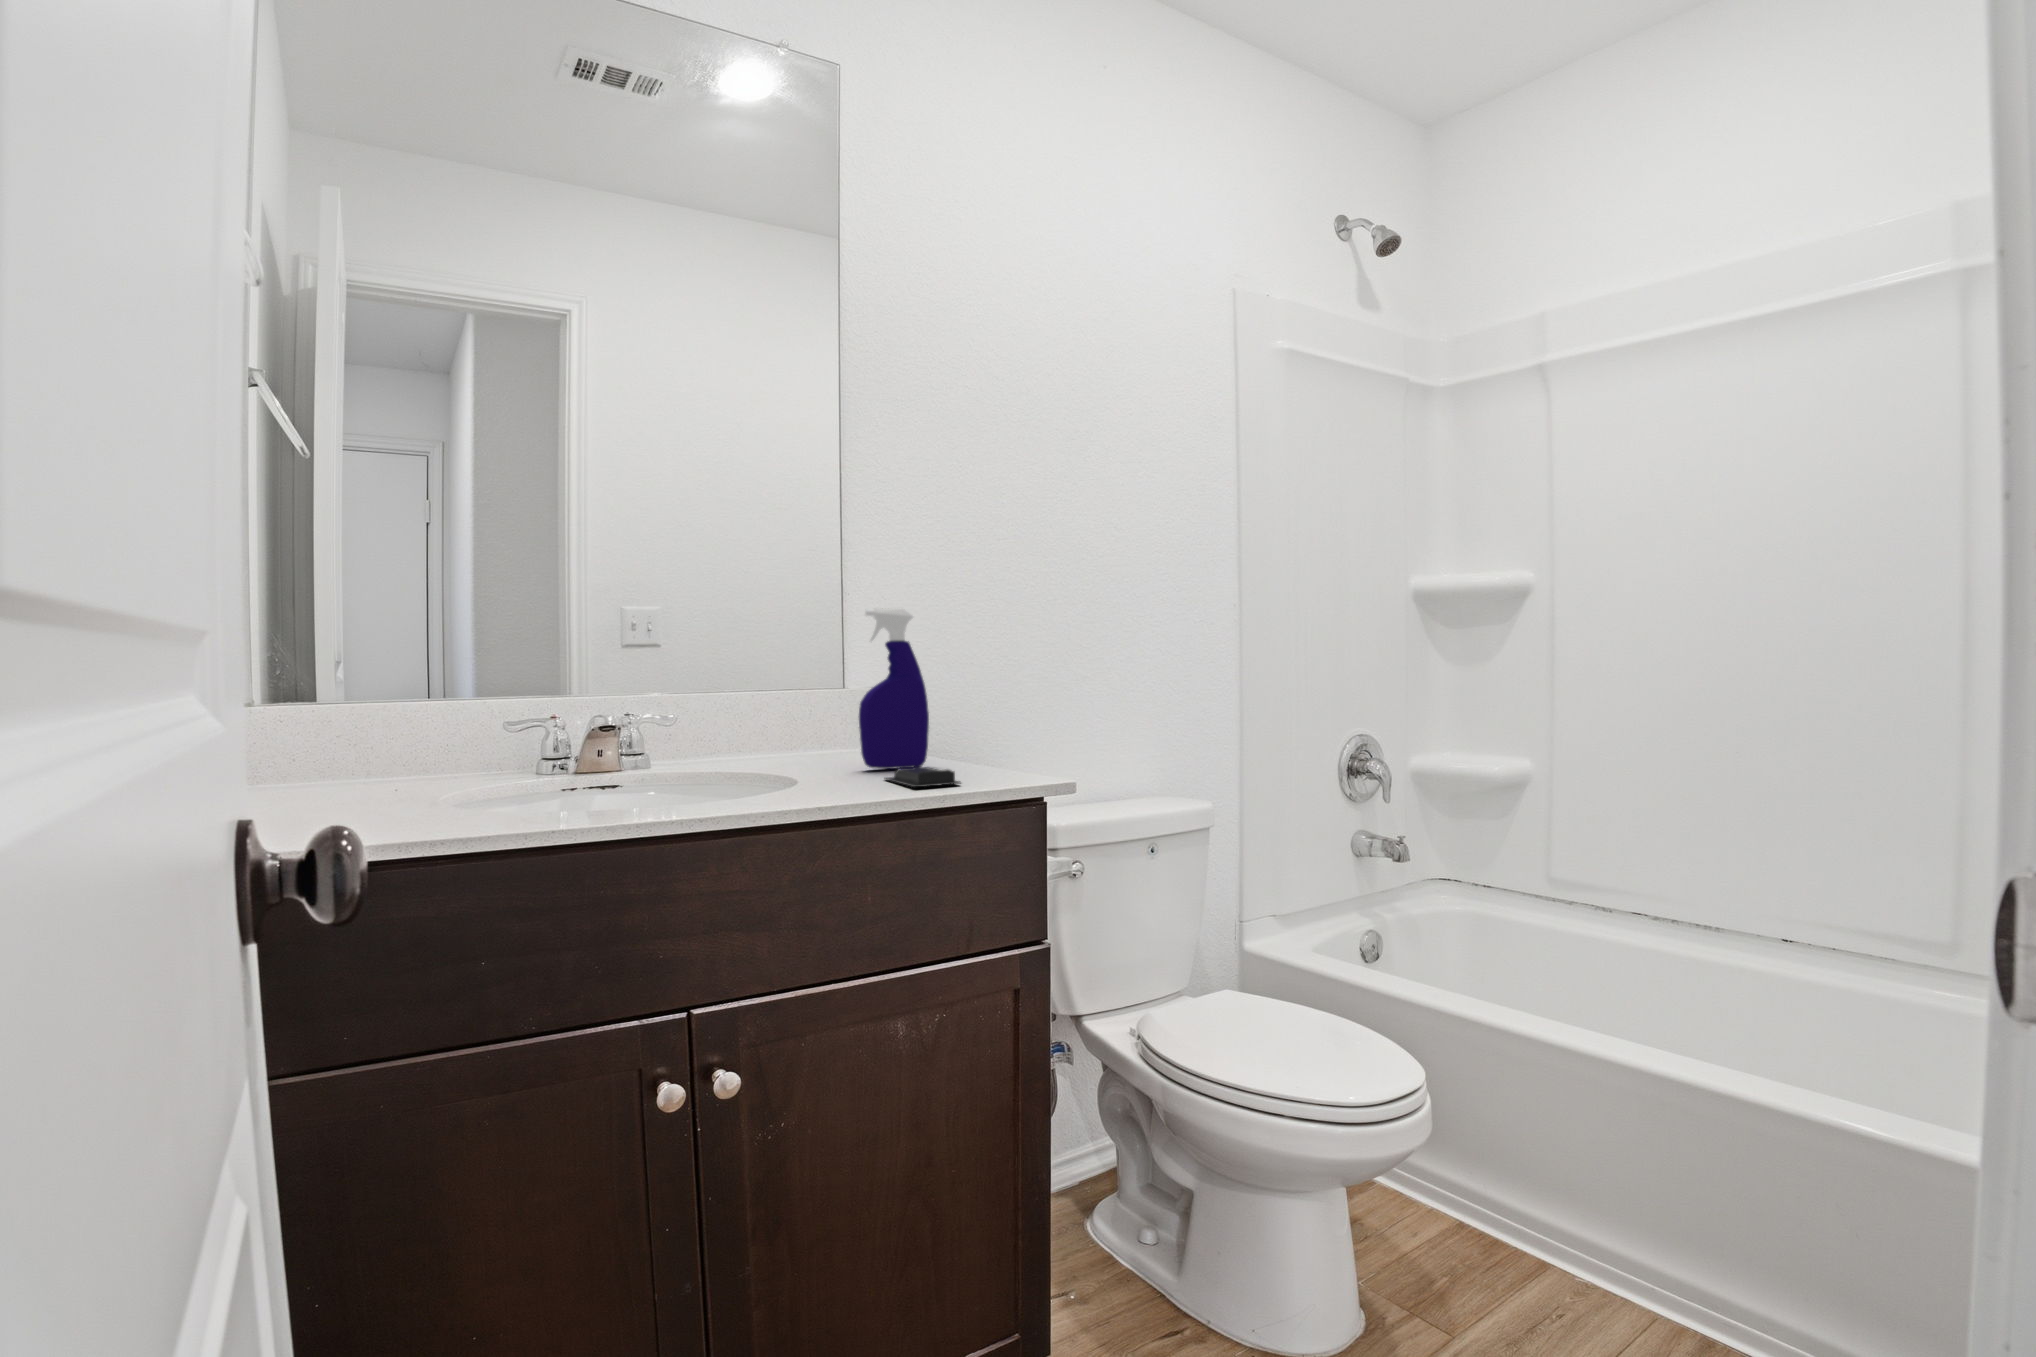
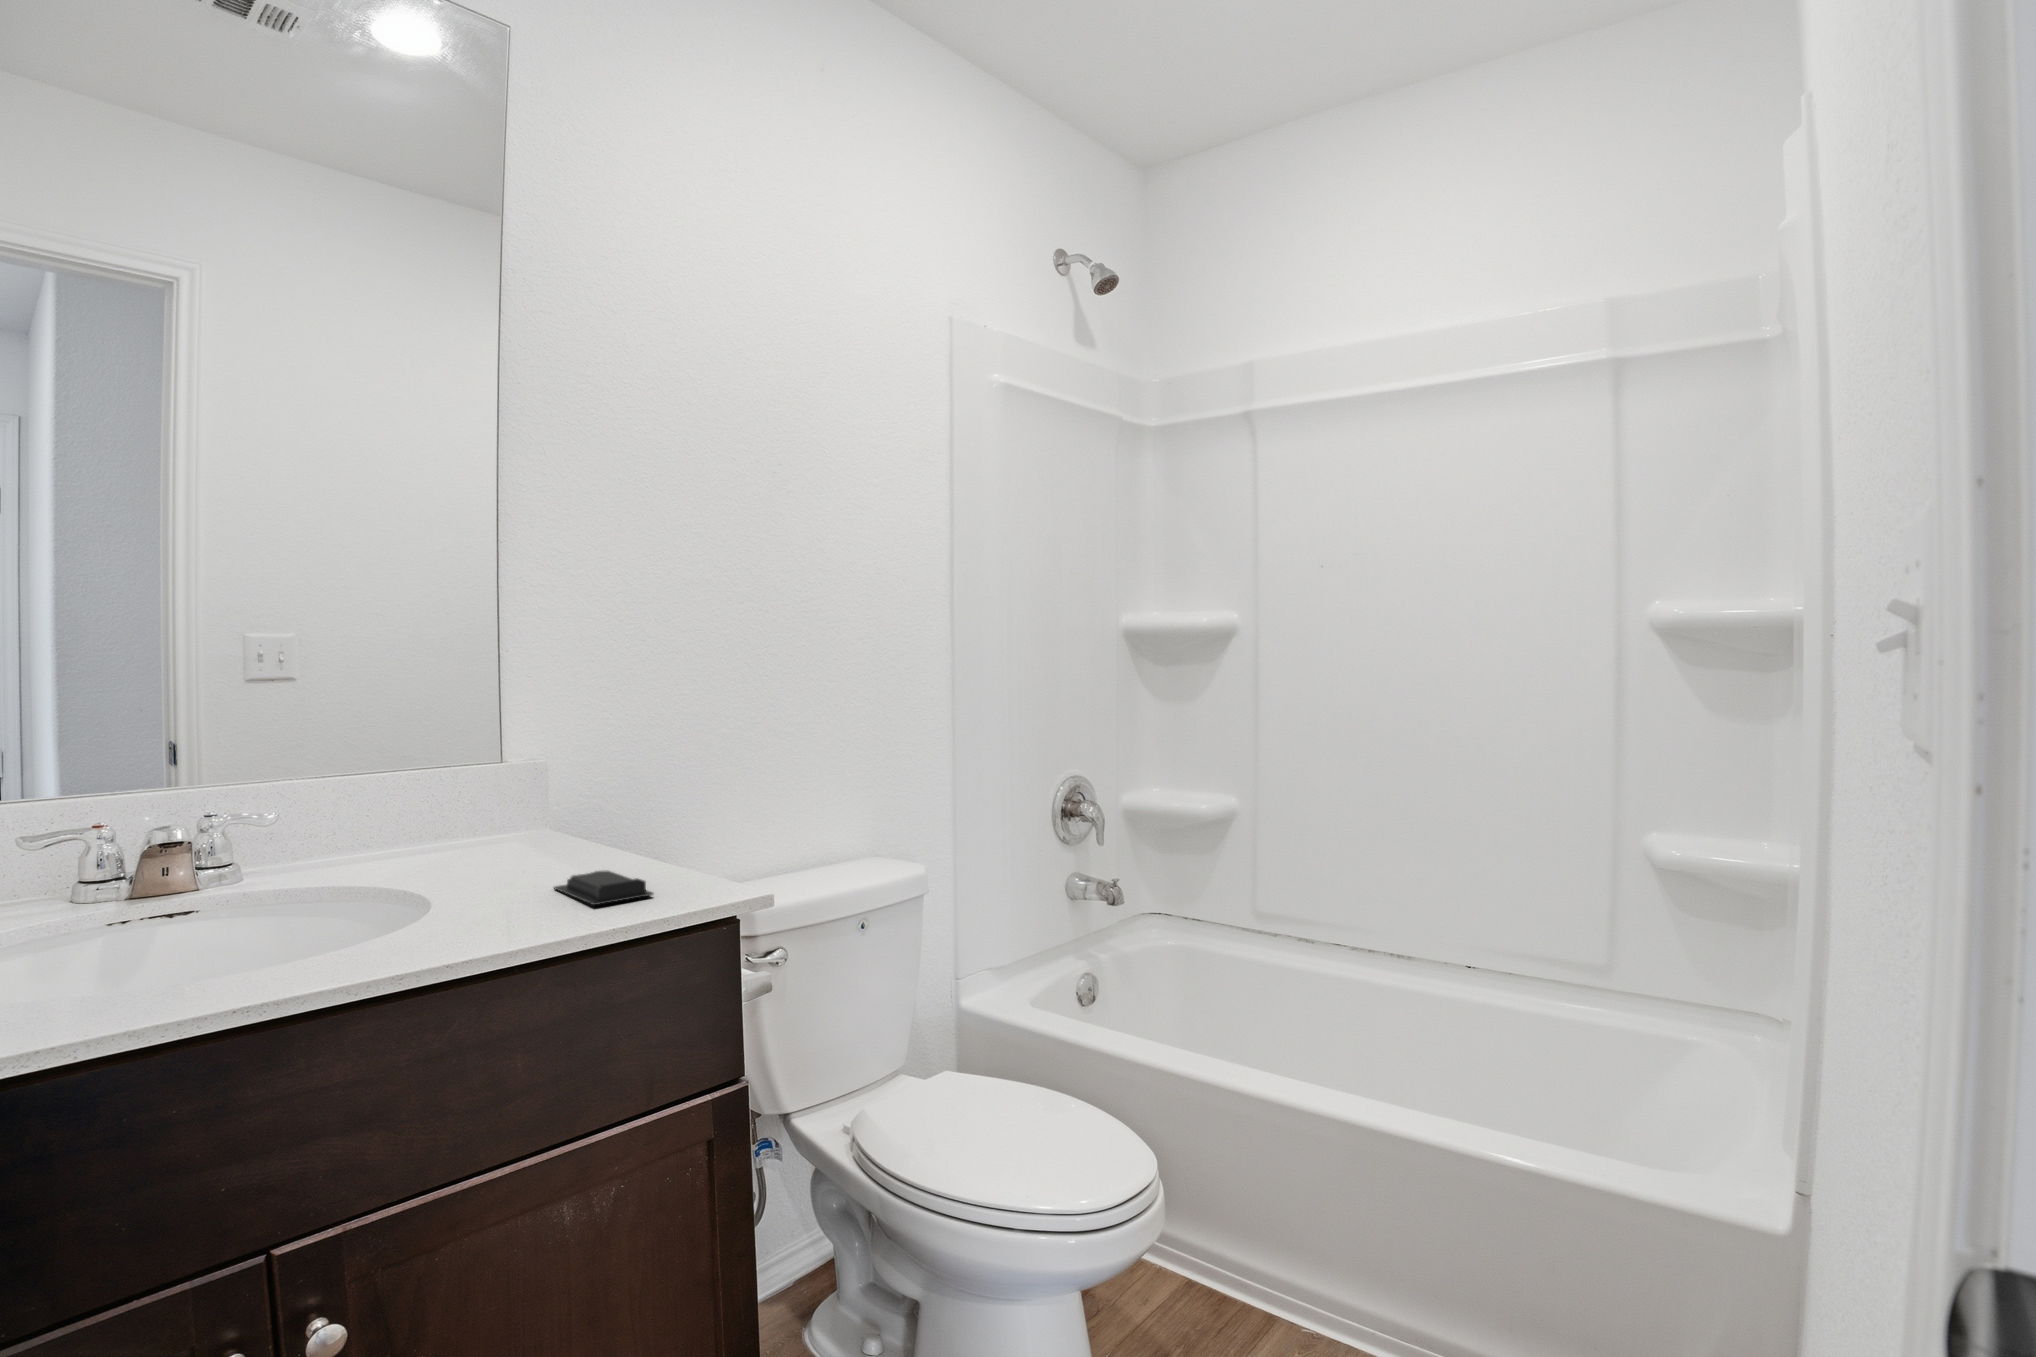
spray bottle: present [859,608,929,769] -> none [521,674,613,868]

